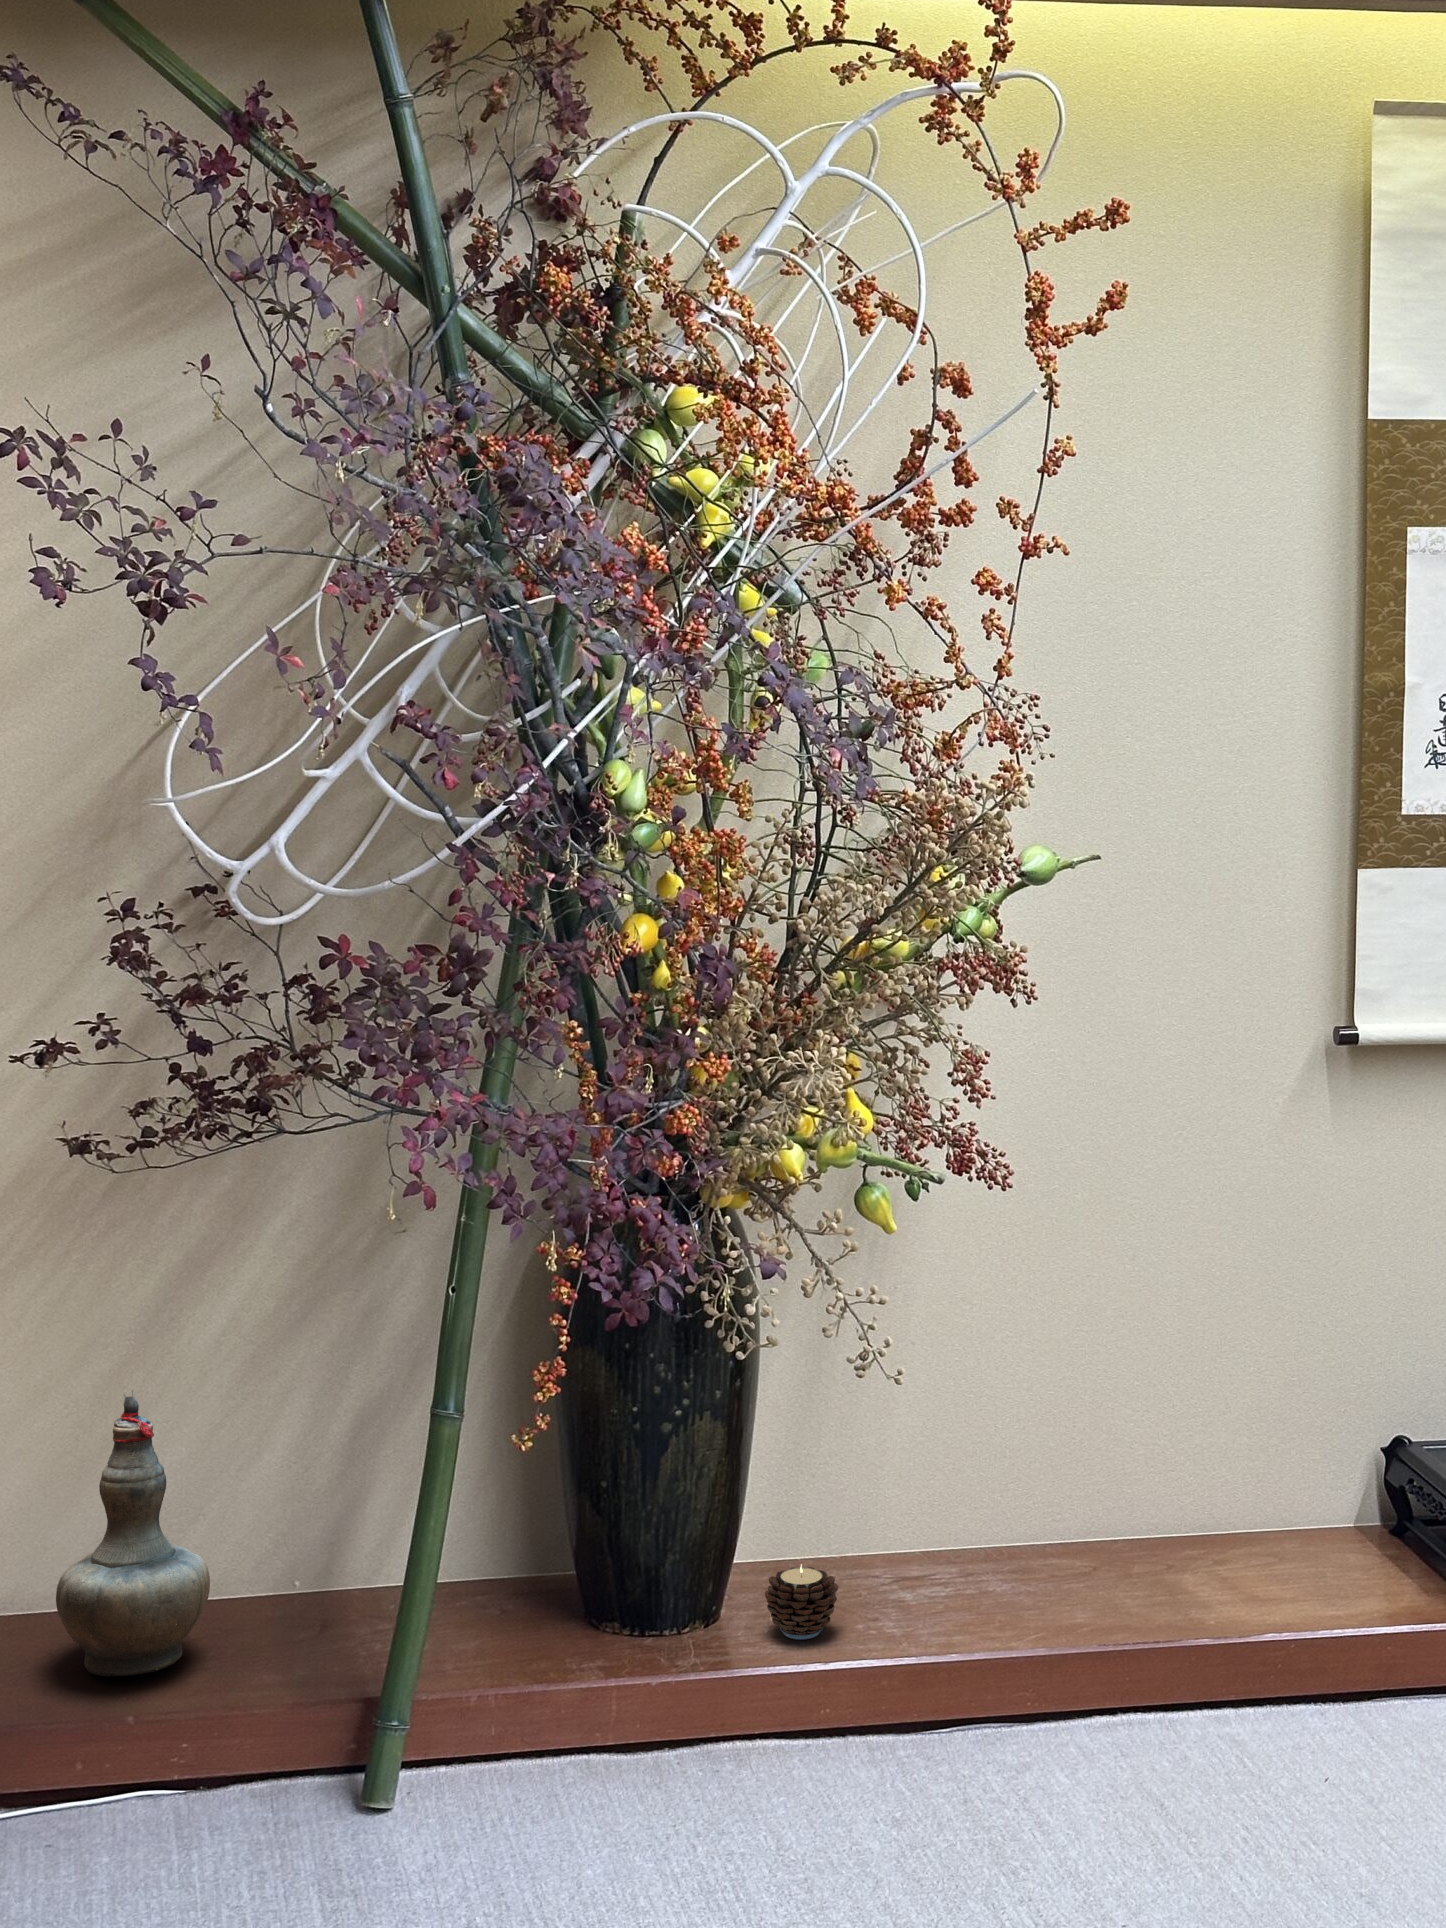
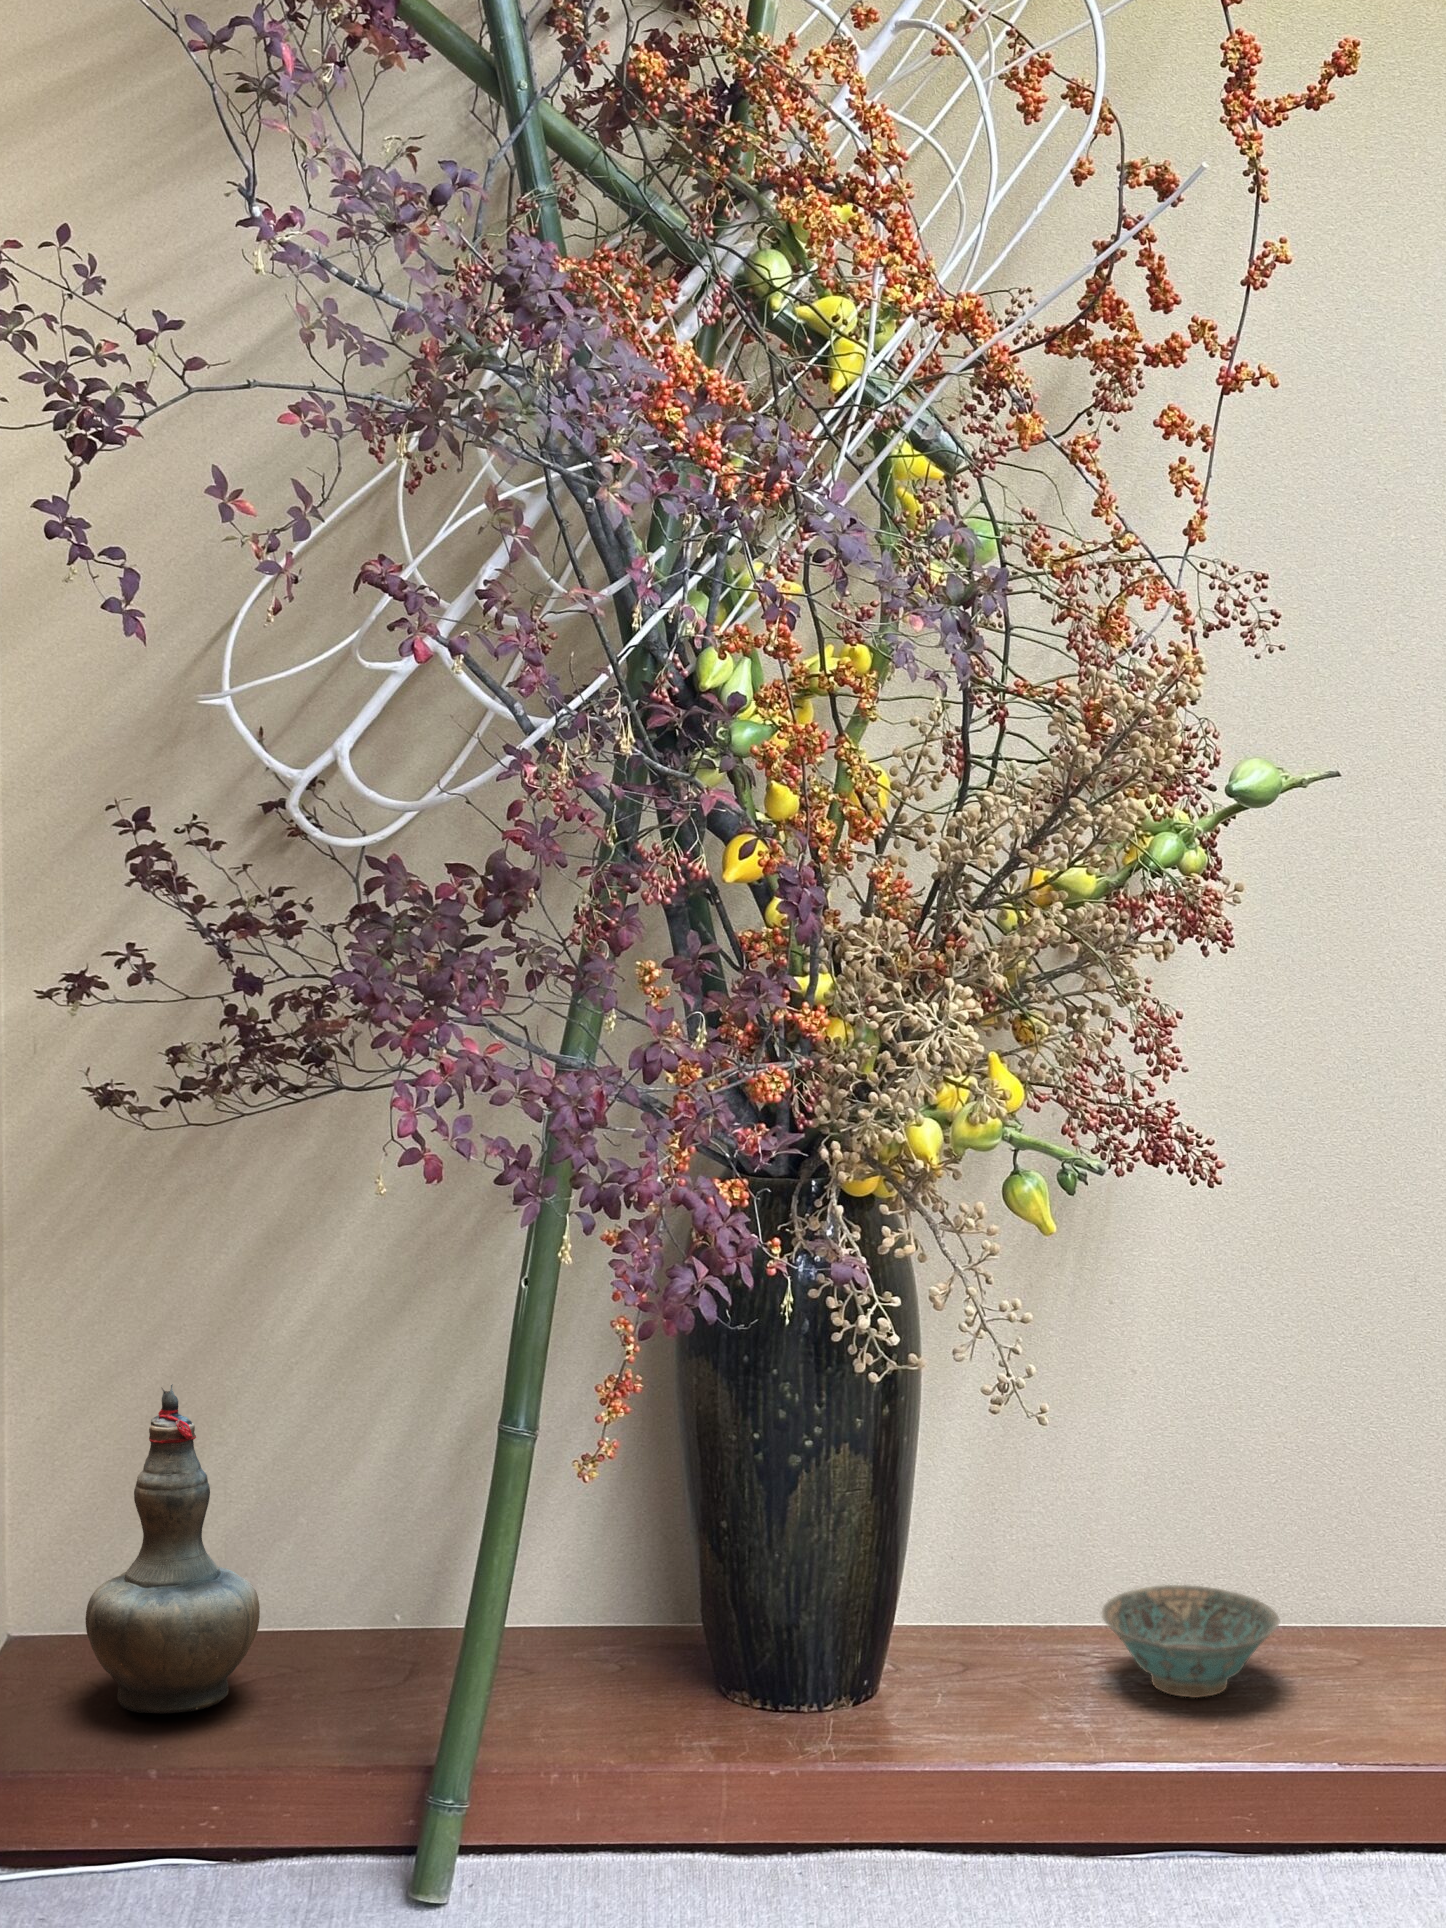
ceramic bowl: none [914,1512,1055,1604] -> present [1102,1585,1279,1698]
candle: present [765,1564,839,1640] -> none [912,1633,1004,1725]

